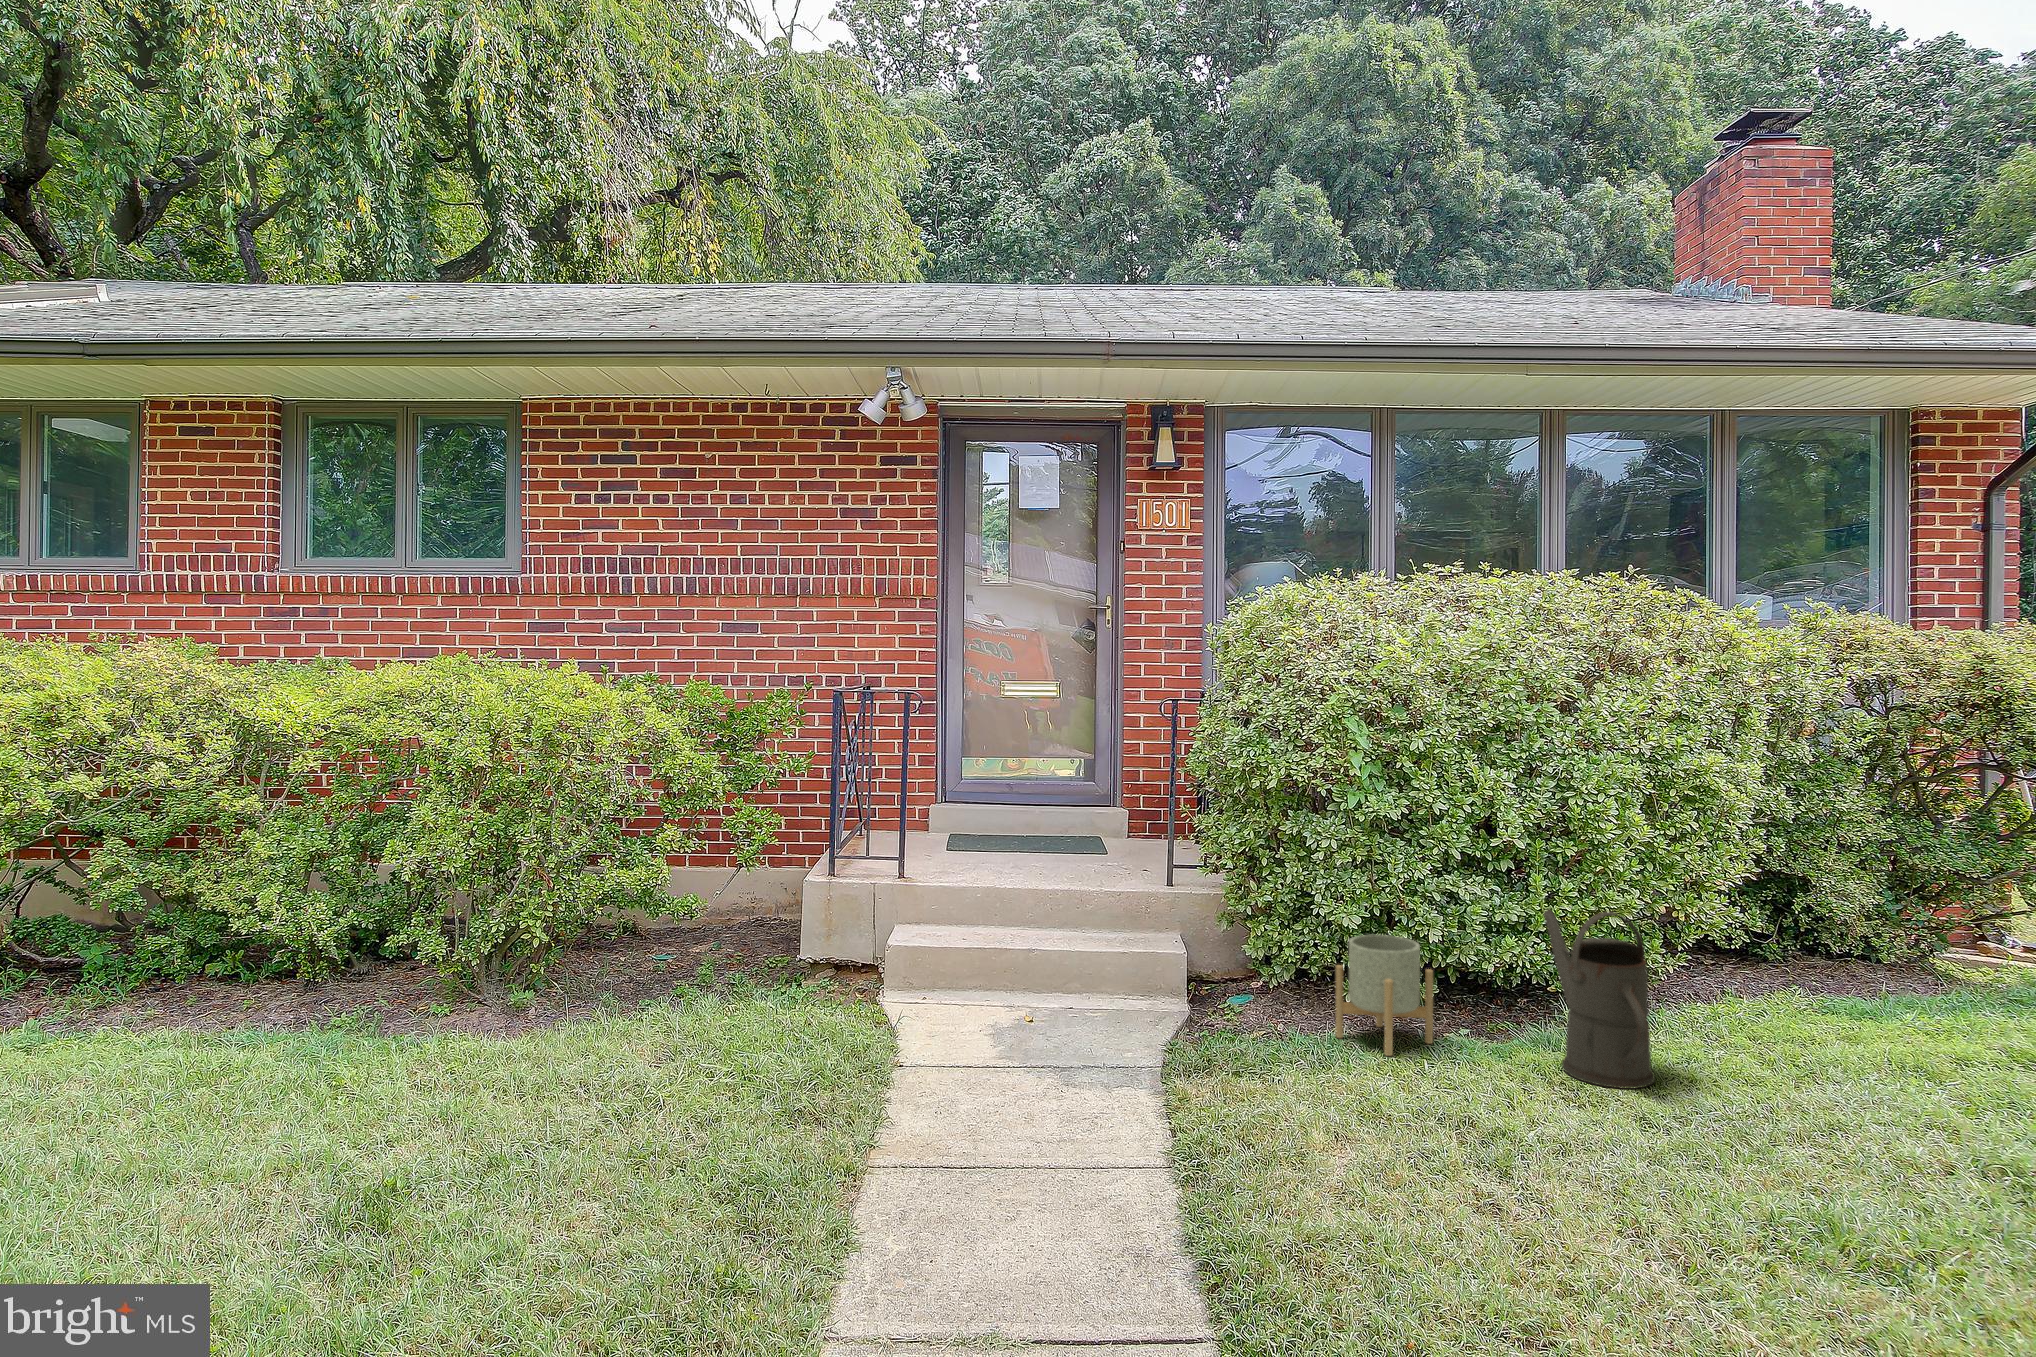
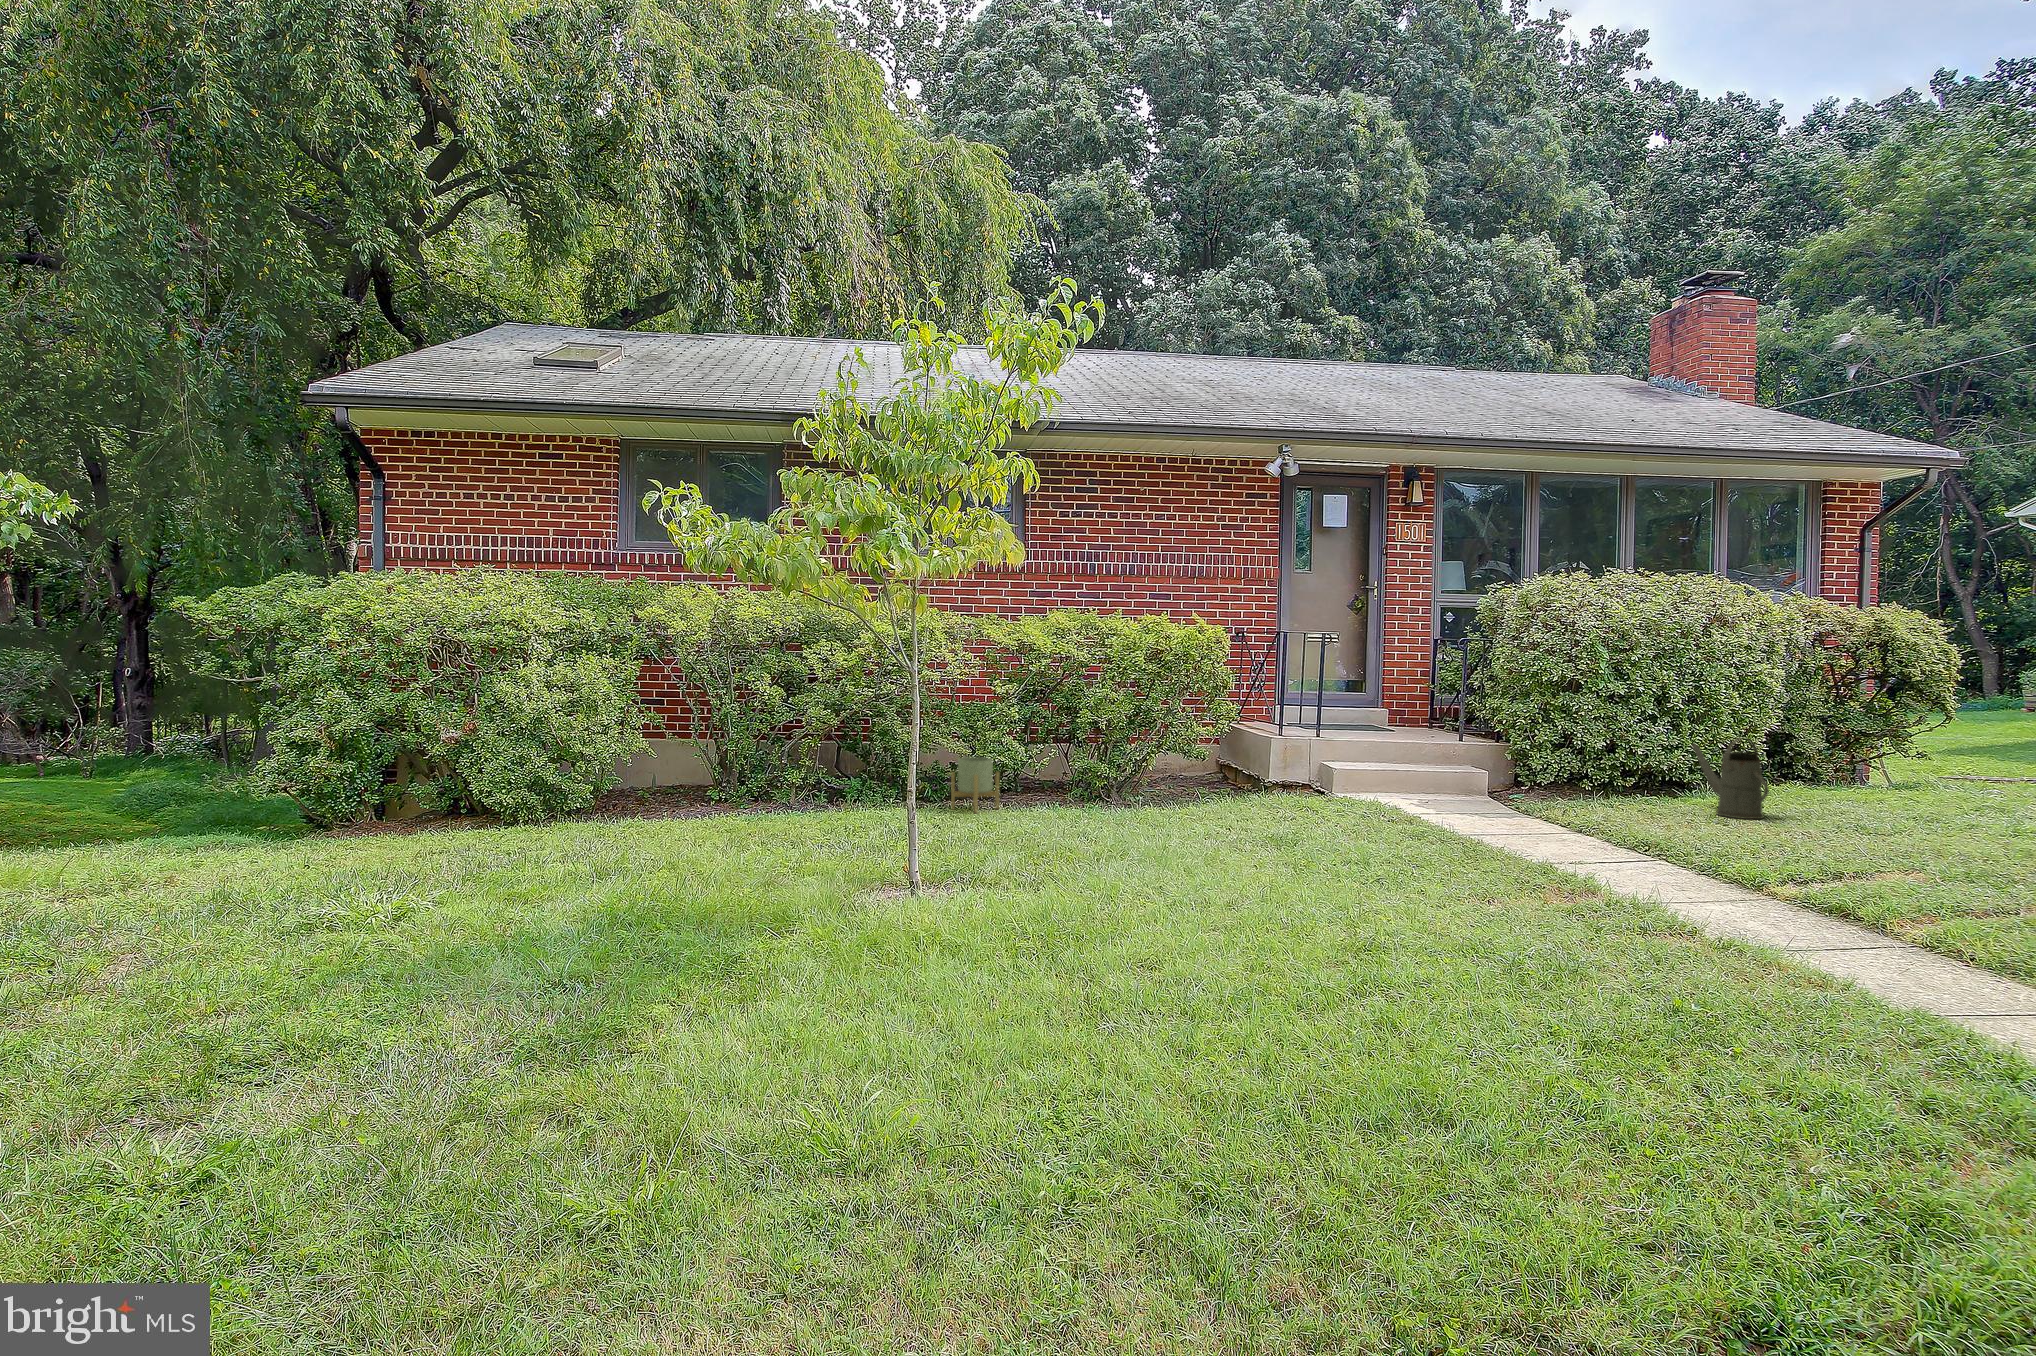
planter: present [1336,935,1433,1056] -> present [951,757,999,813]

